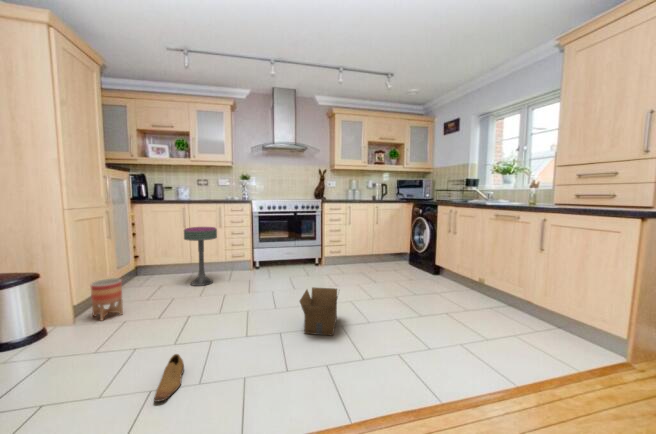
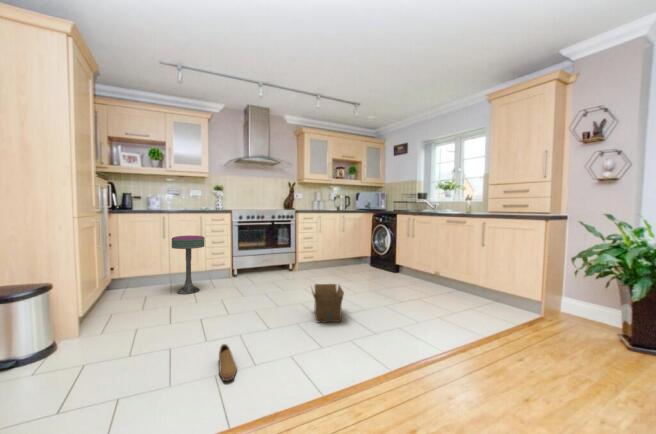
planter: present [90,278,123,321] -> none [94,287,127,330]

